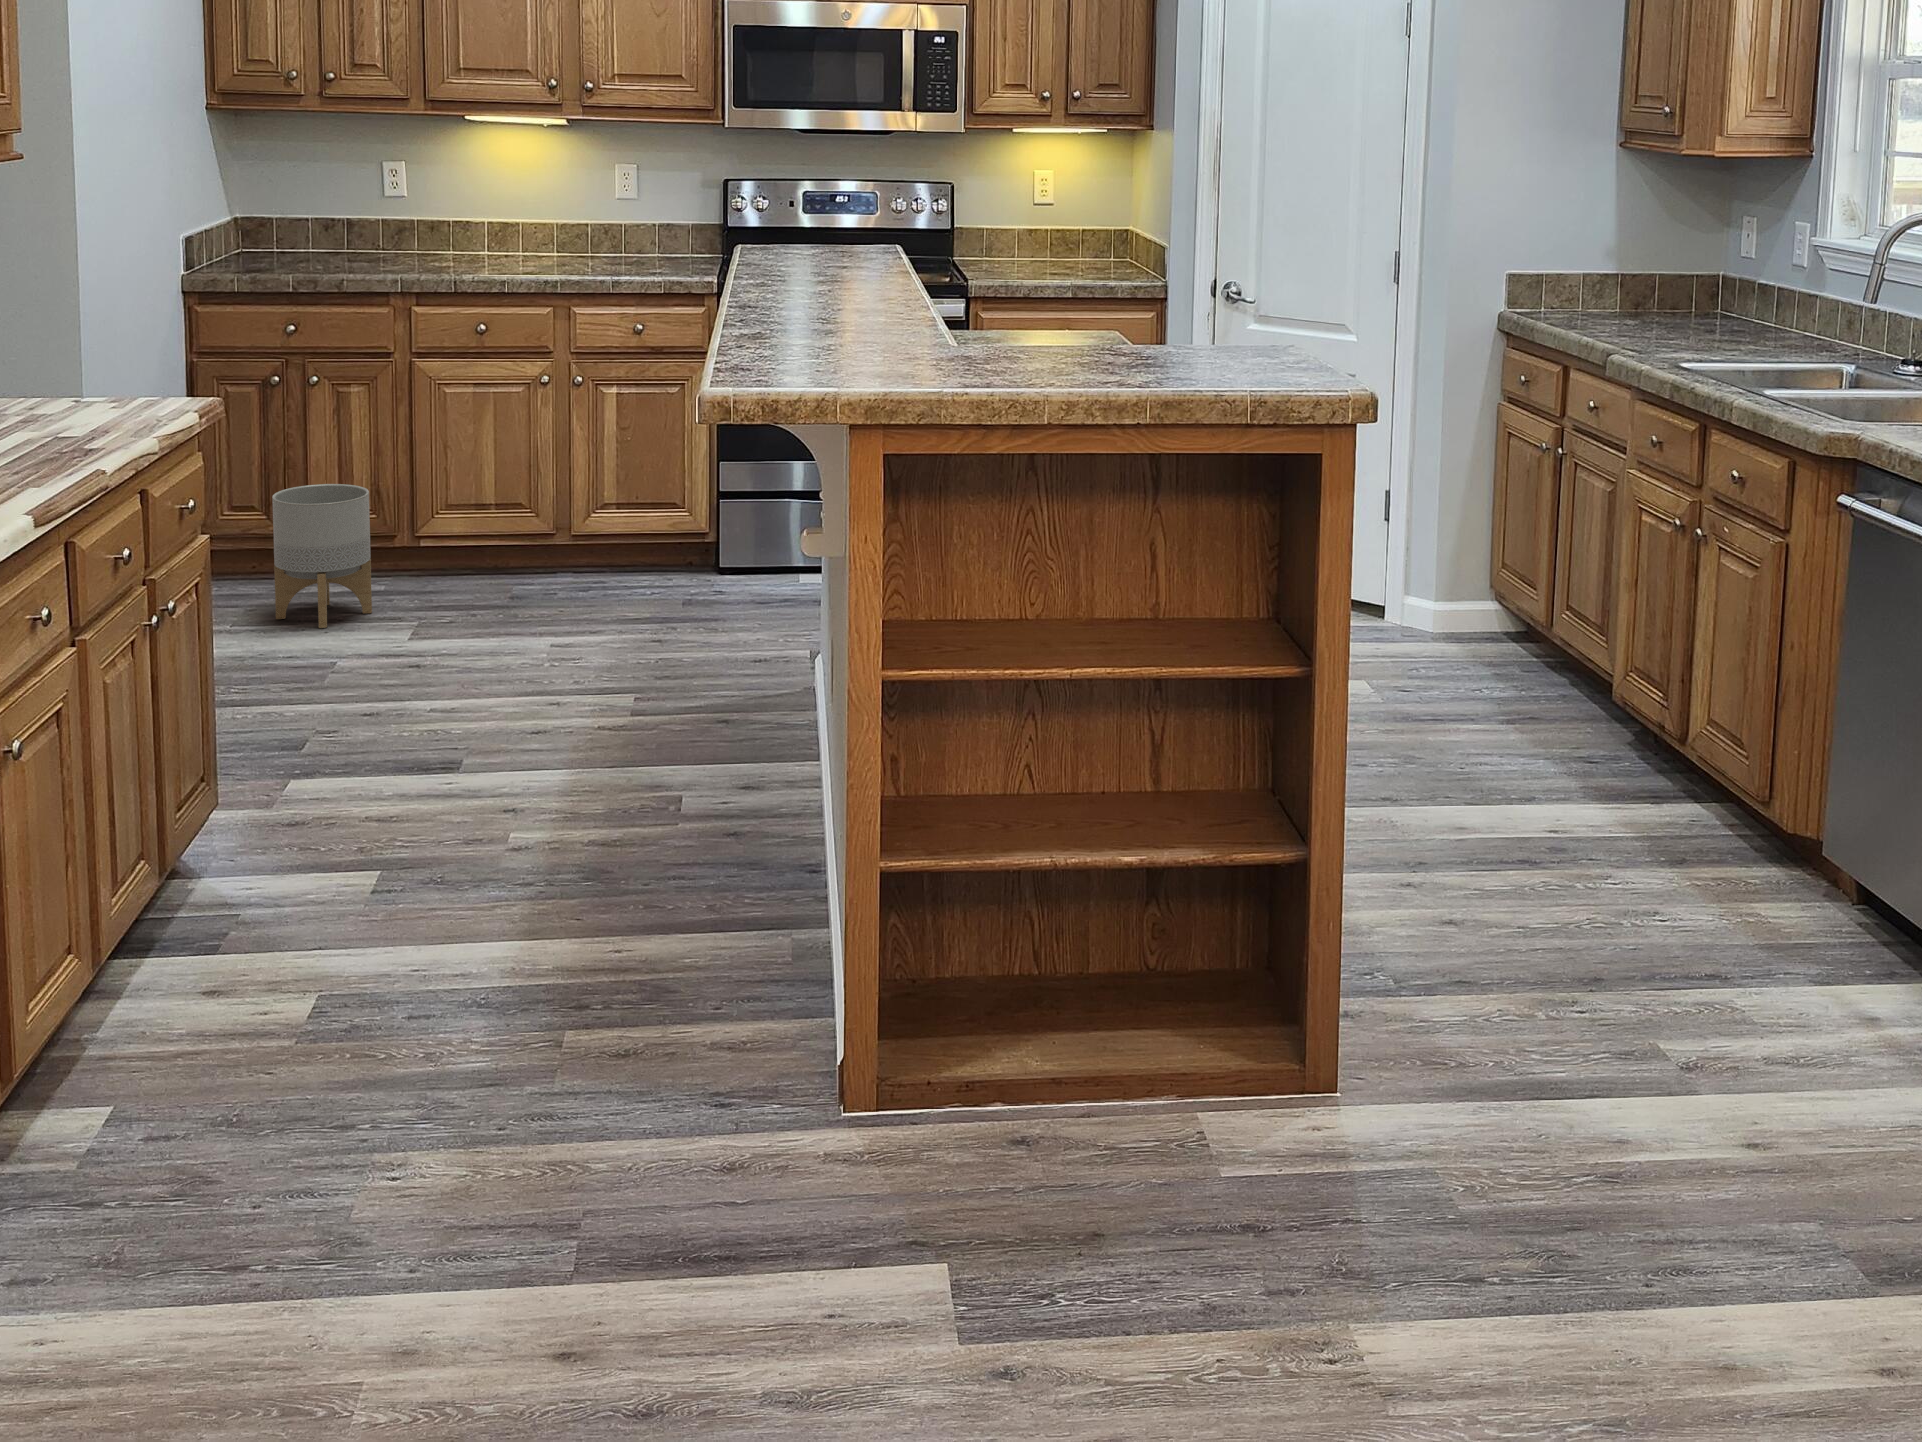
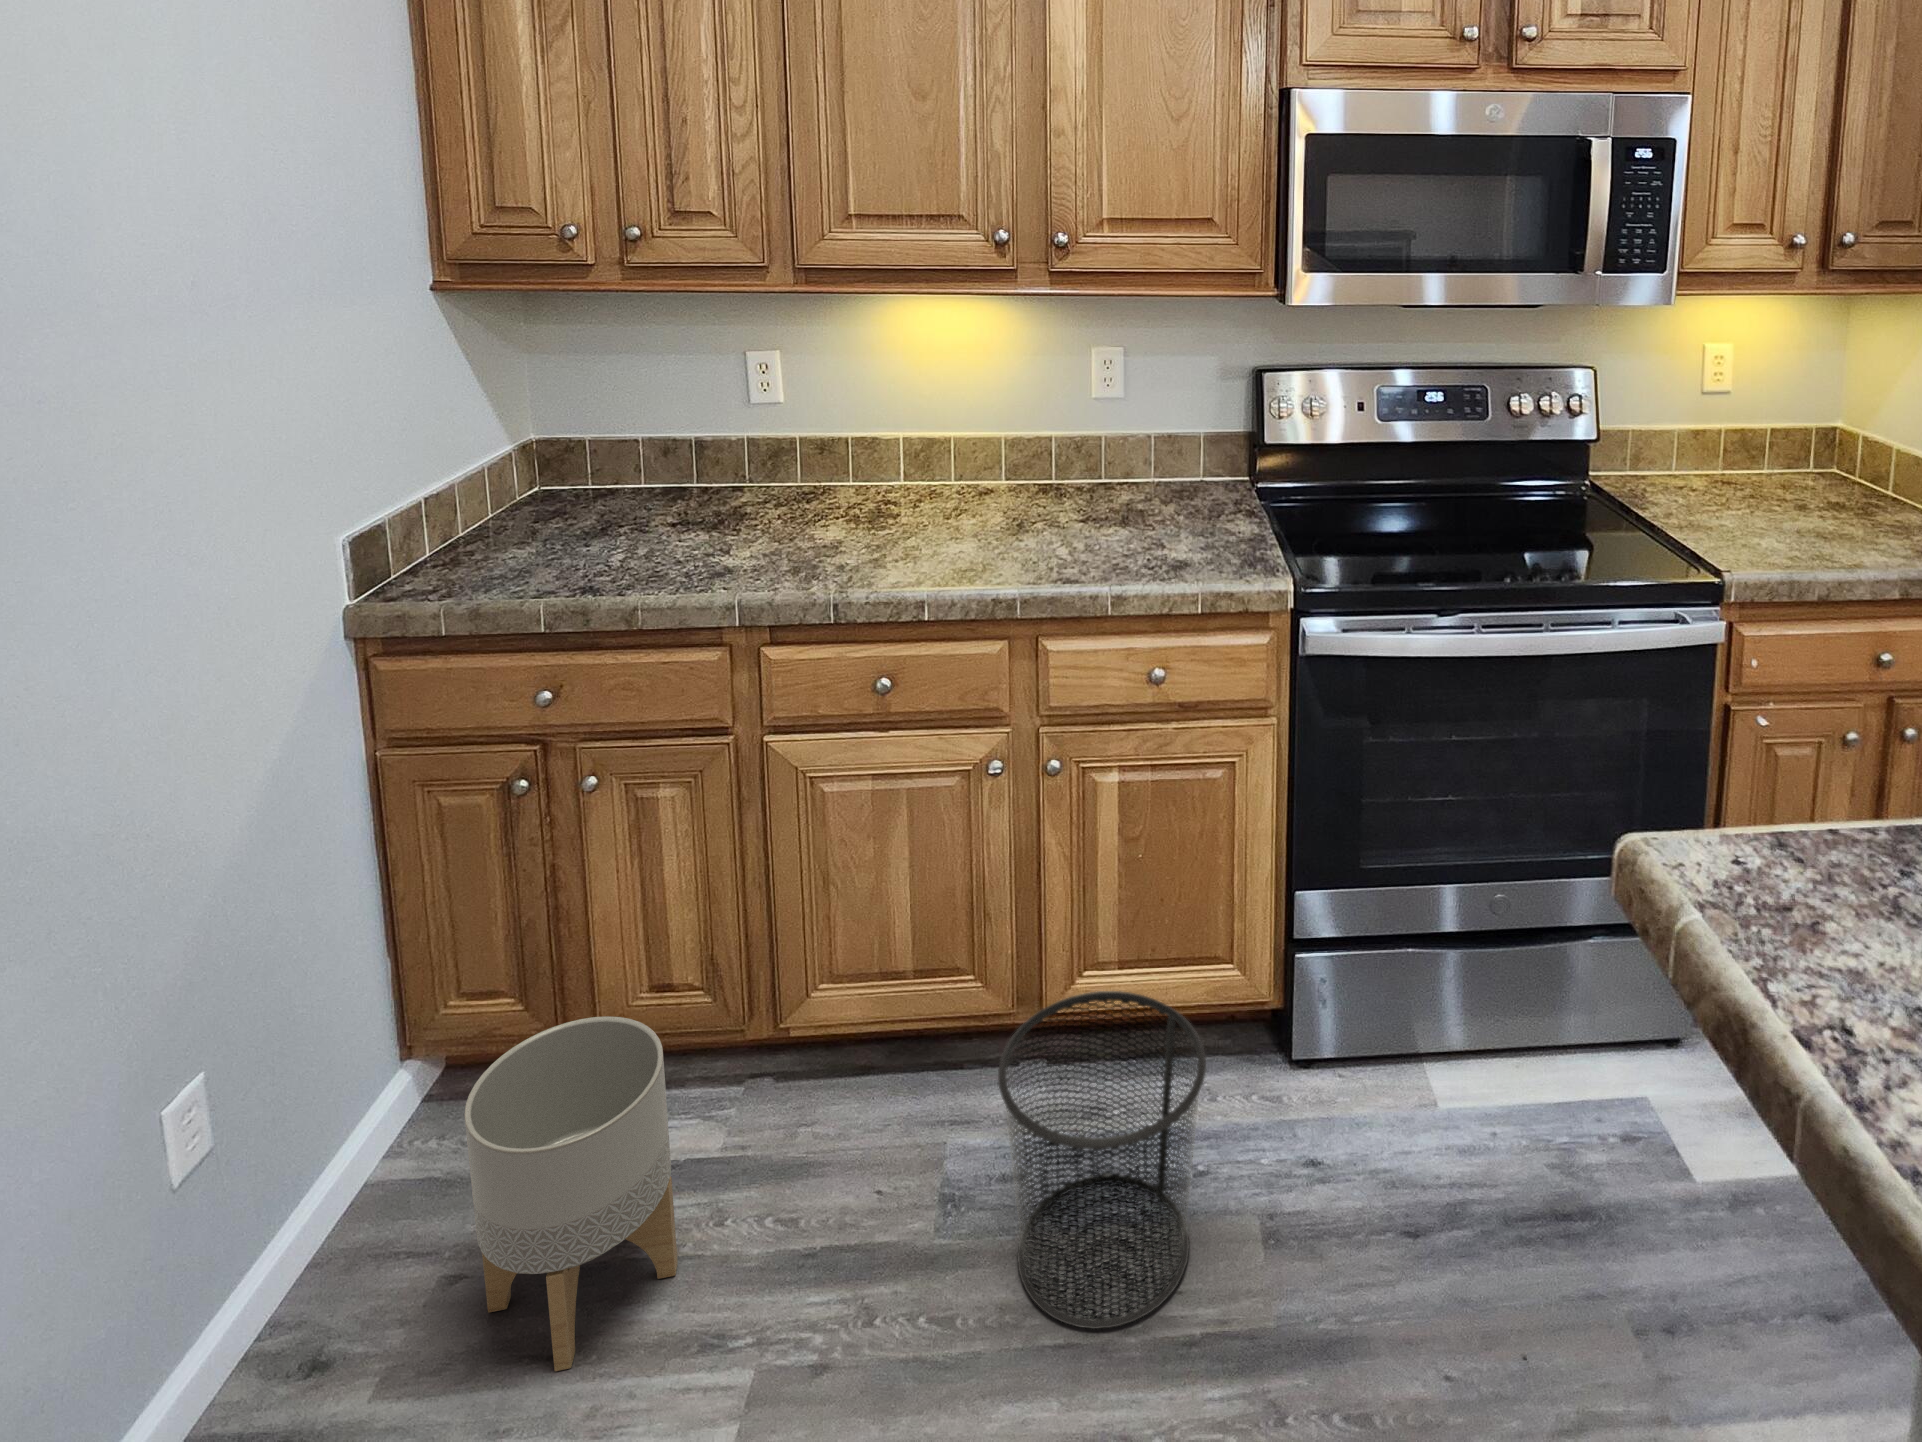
waste bin: none [546,485,657,621] -> present [998,991,1206,1329]

